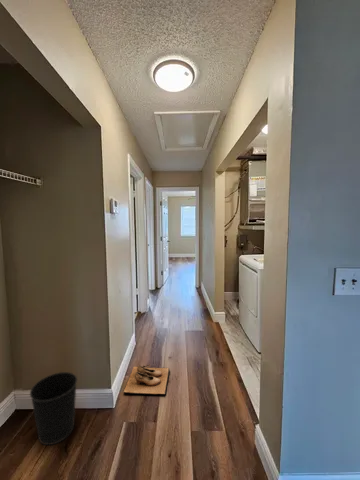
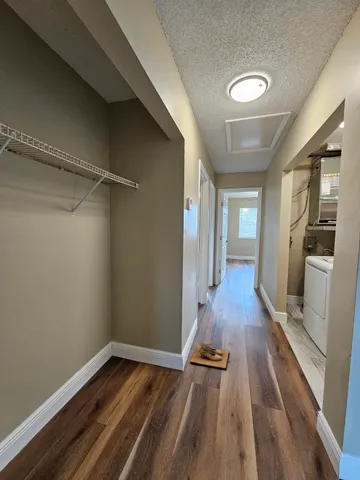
wastebasket: present [30,372,77,445] -> none [125,334,157,385]

